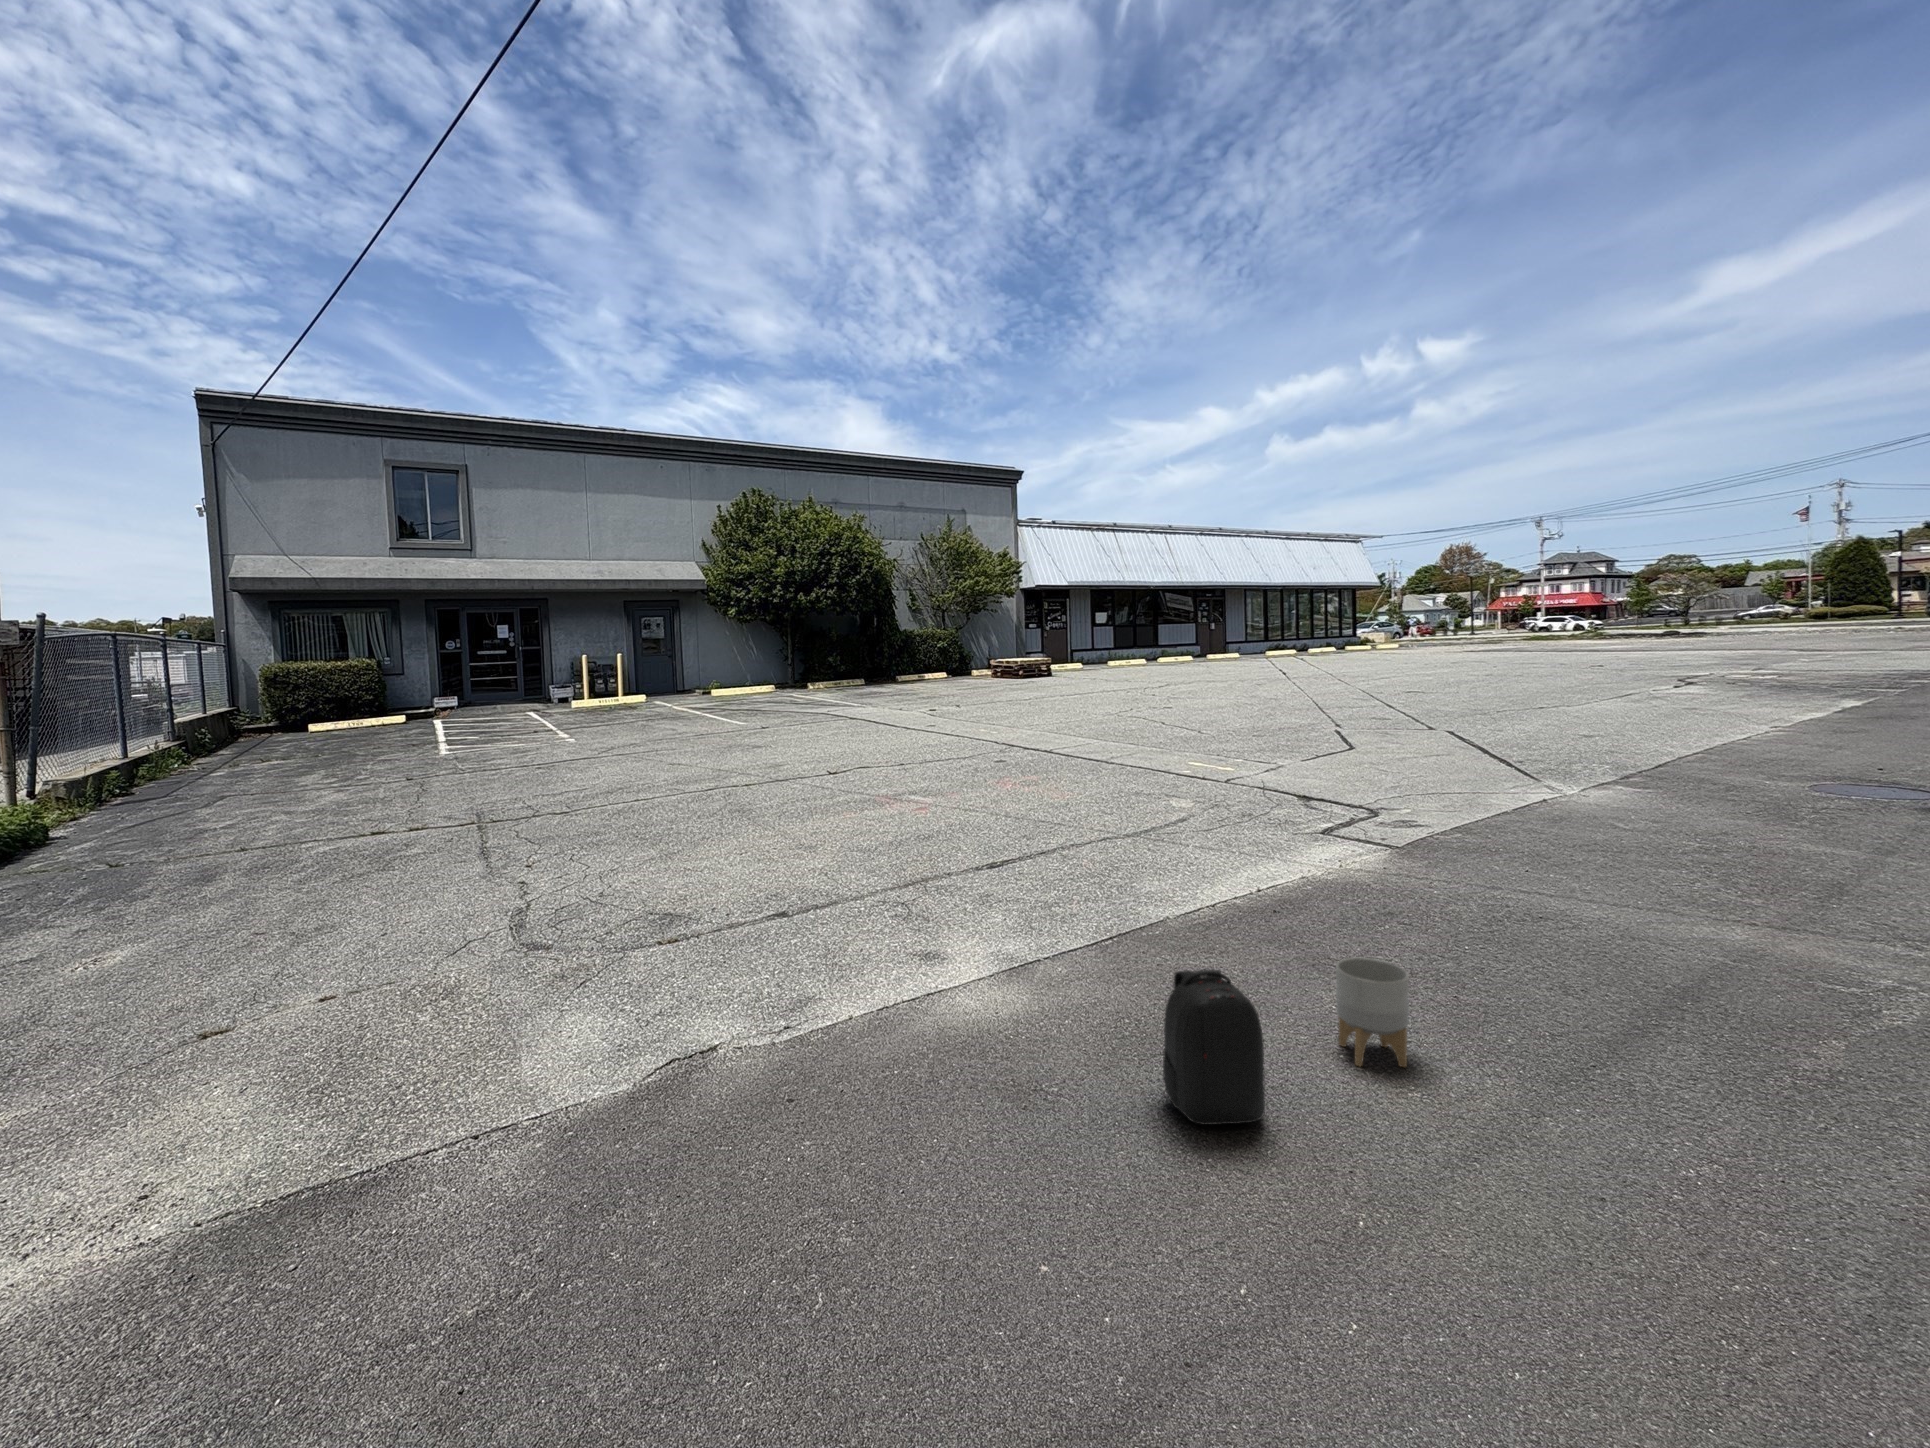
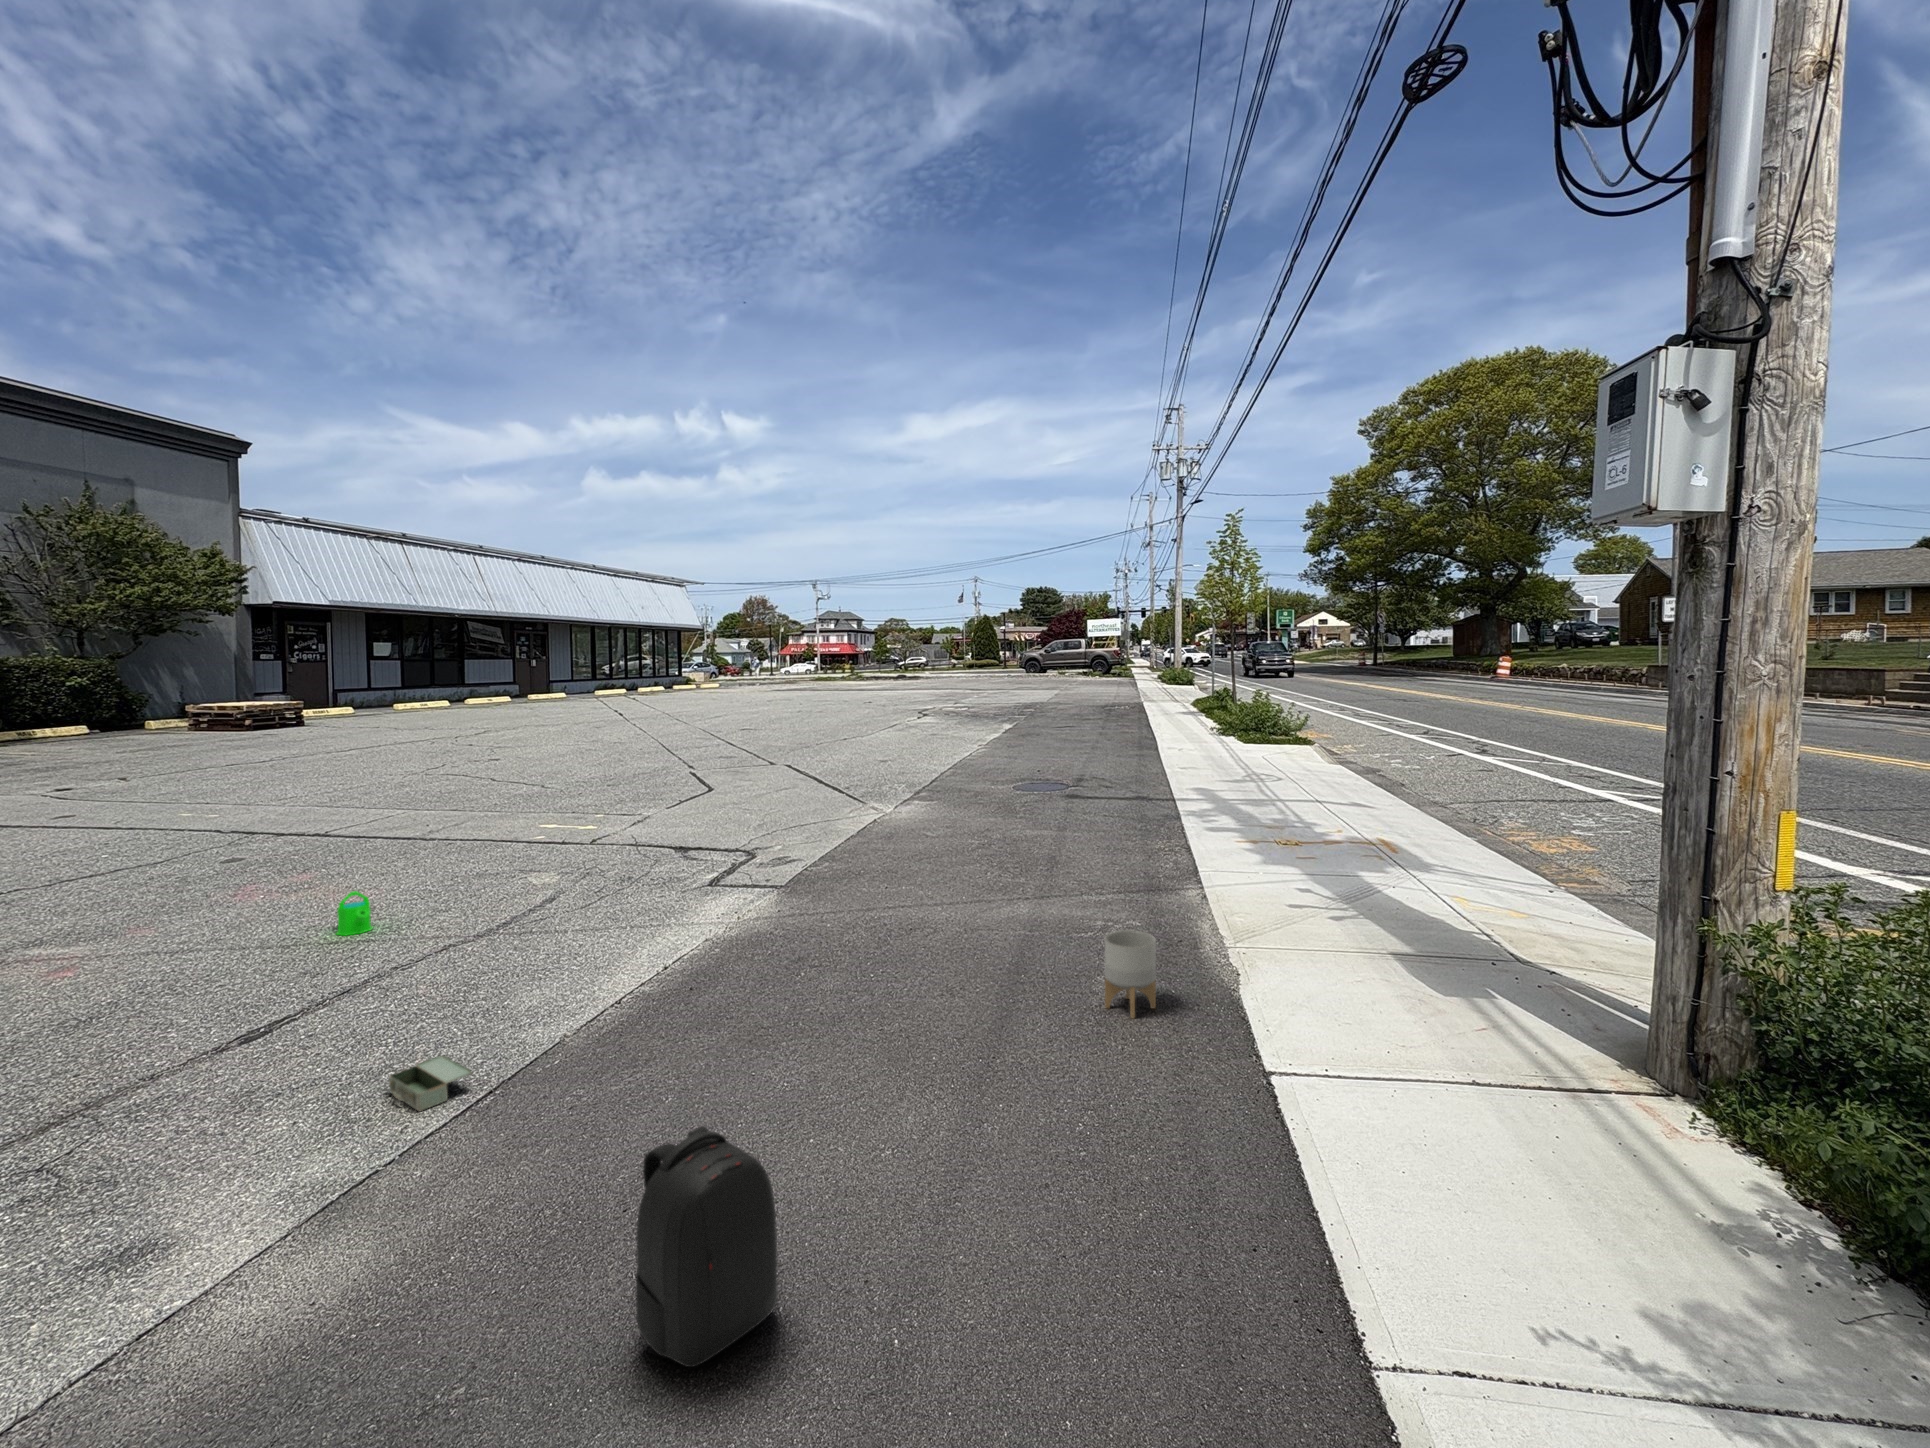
watering can: none [1044,791,1067,821] -> present [336,891,373,936]
toolbox: none [1057,902,1104,932] -> present [389,1056,472,1111]
planter: present [1336,958,1409,1067] -> present [1105,930,1156,1019]

